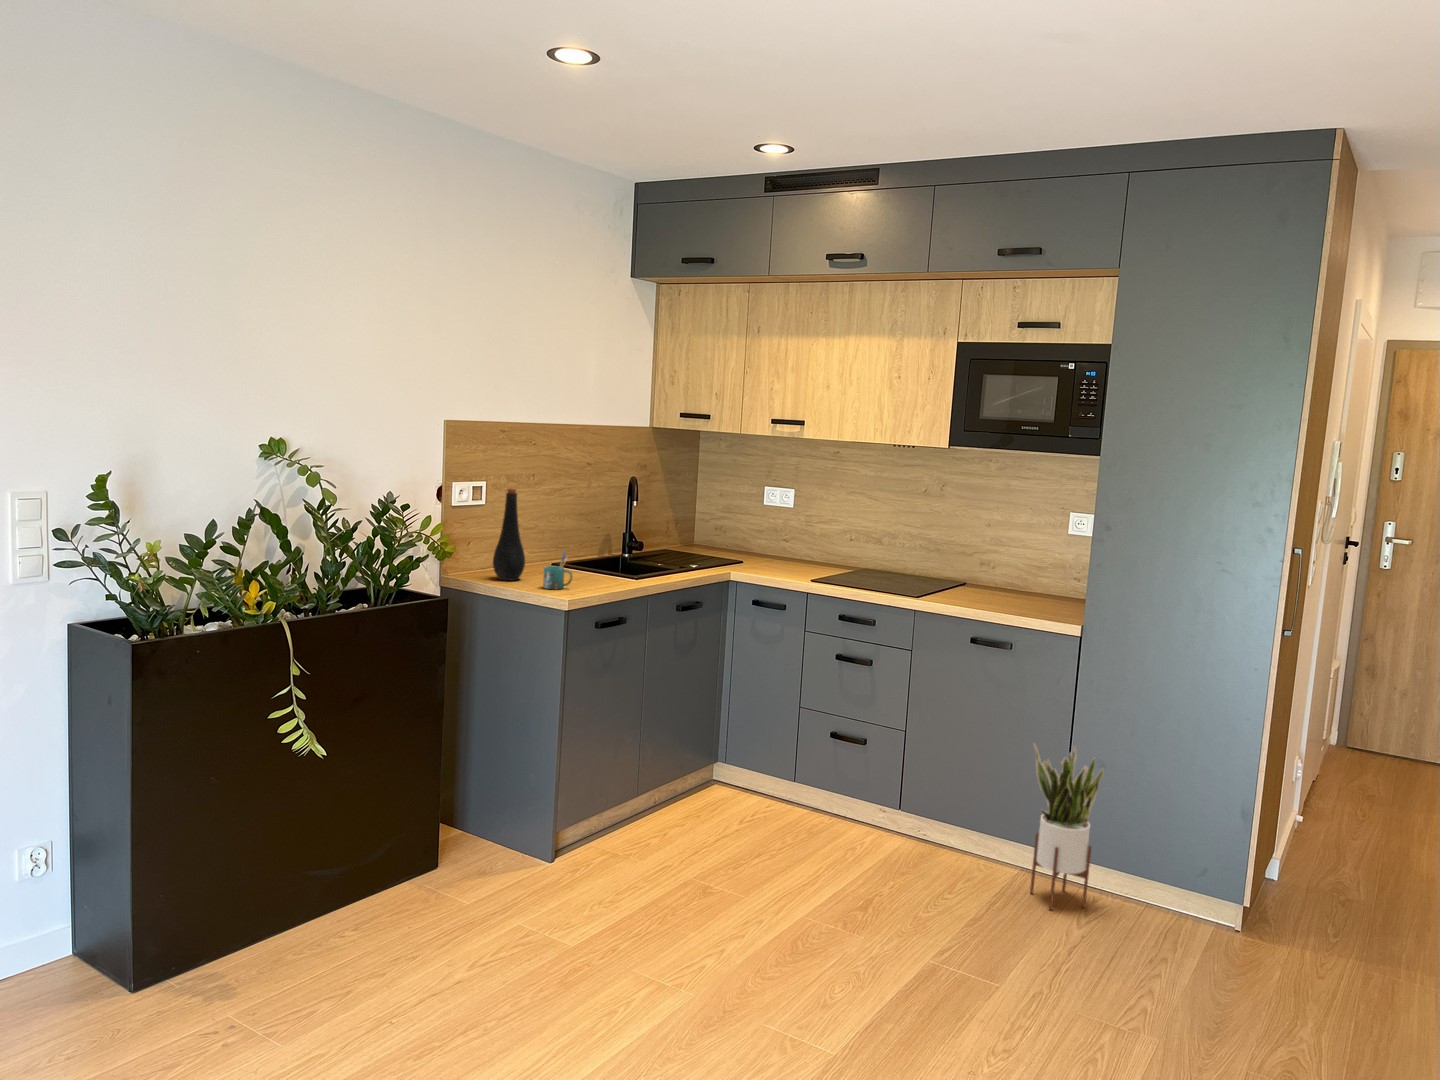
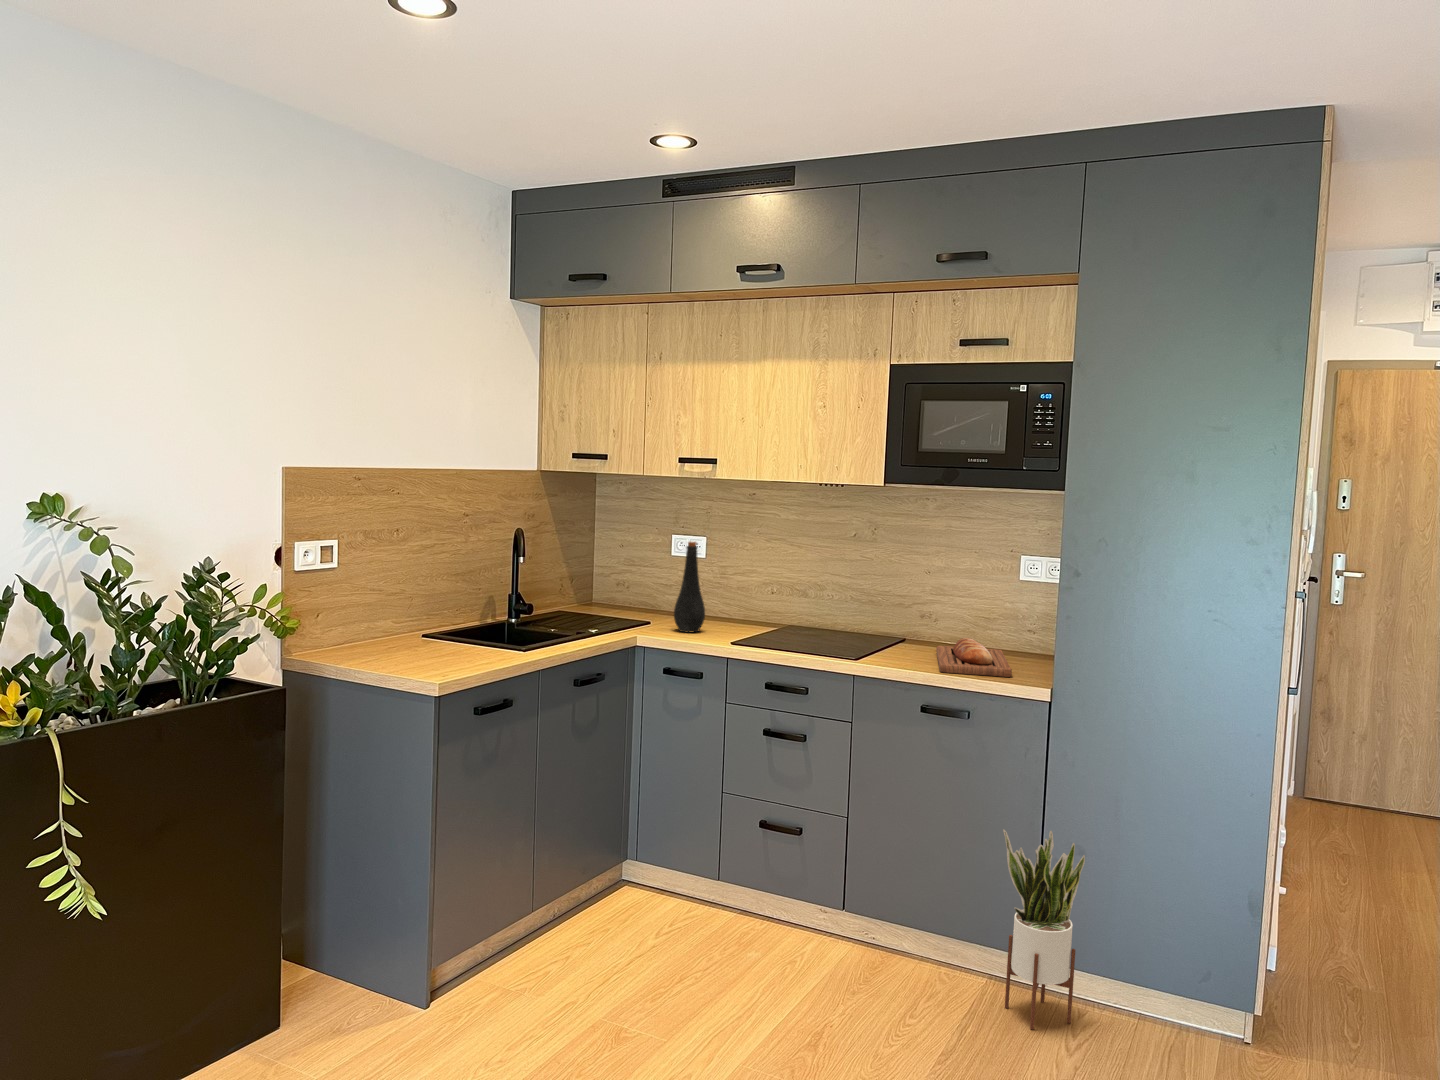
bottle: present [493,488,525,581] -> present [674,542,705,632]
mug: present [543,551,572,589] -> none [410,621,446,669]
bread loaf: none [988,583,1051,616] -> present [936,638,1012,677]

